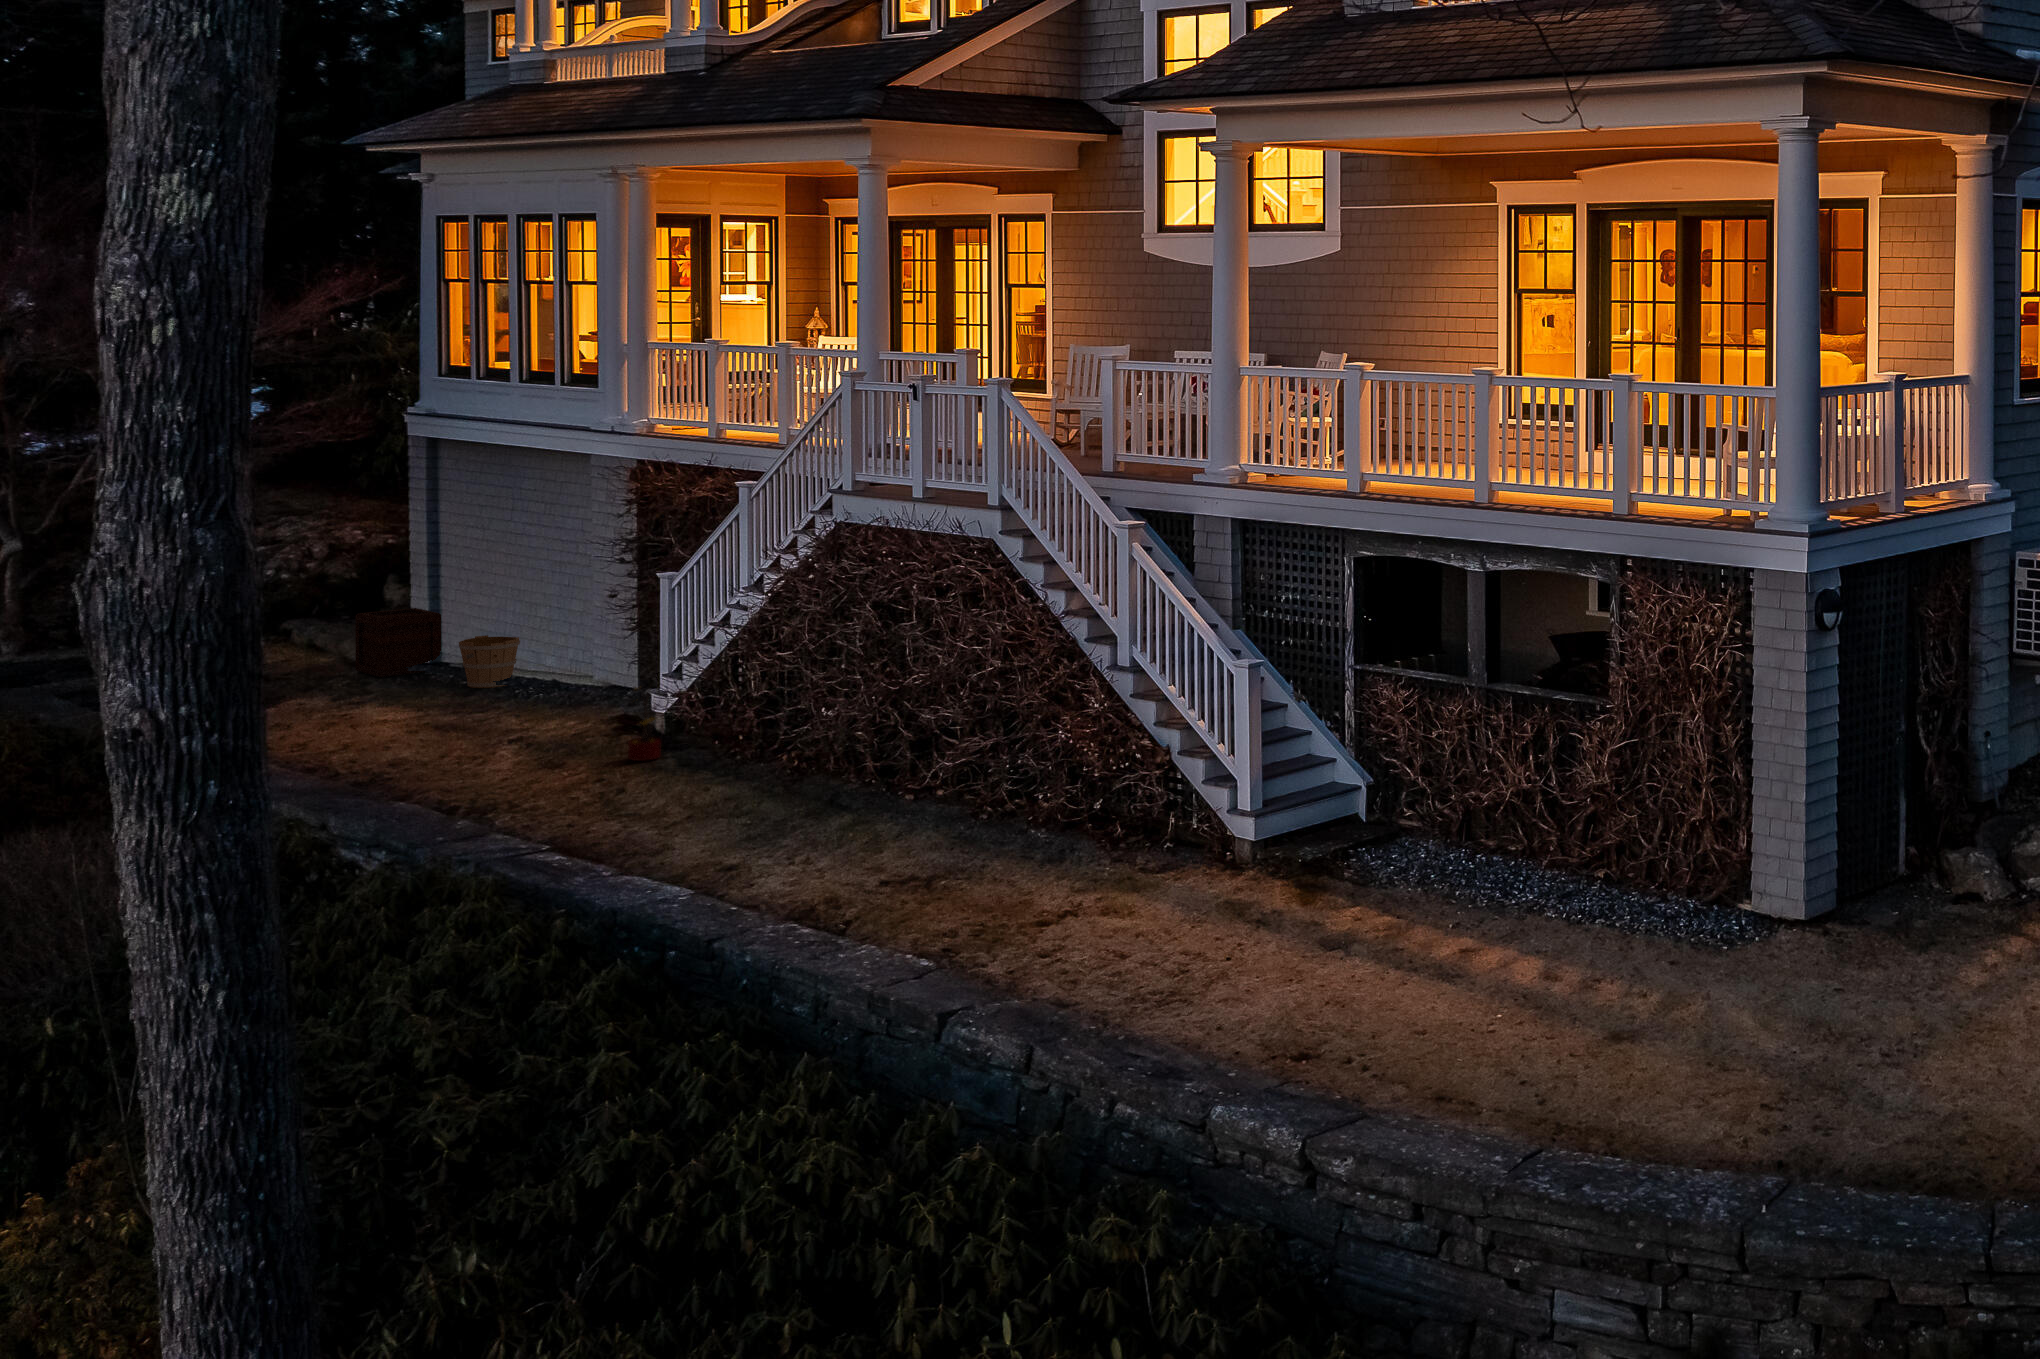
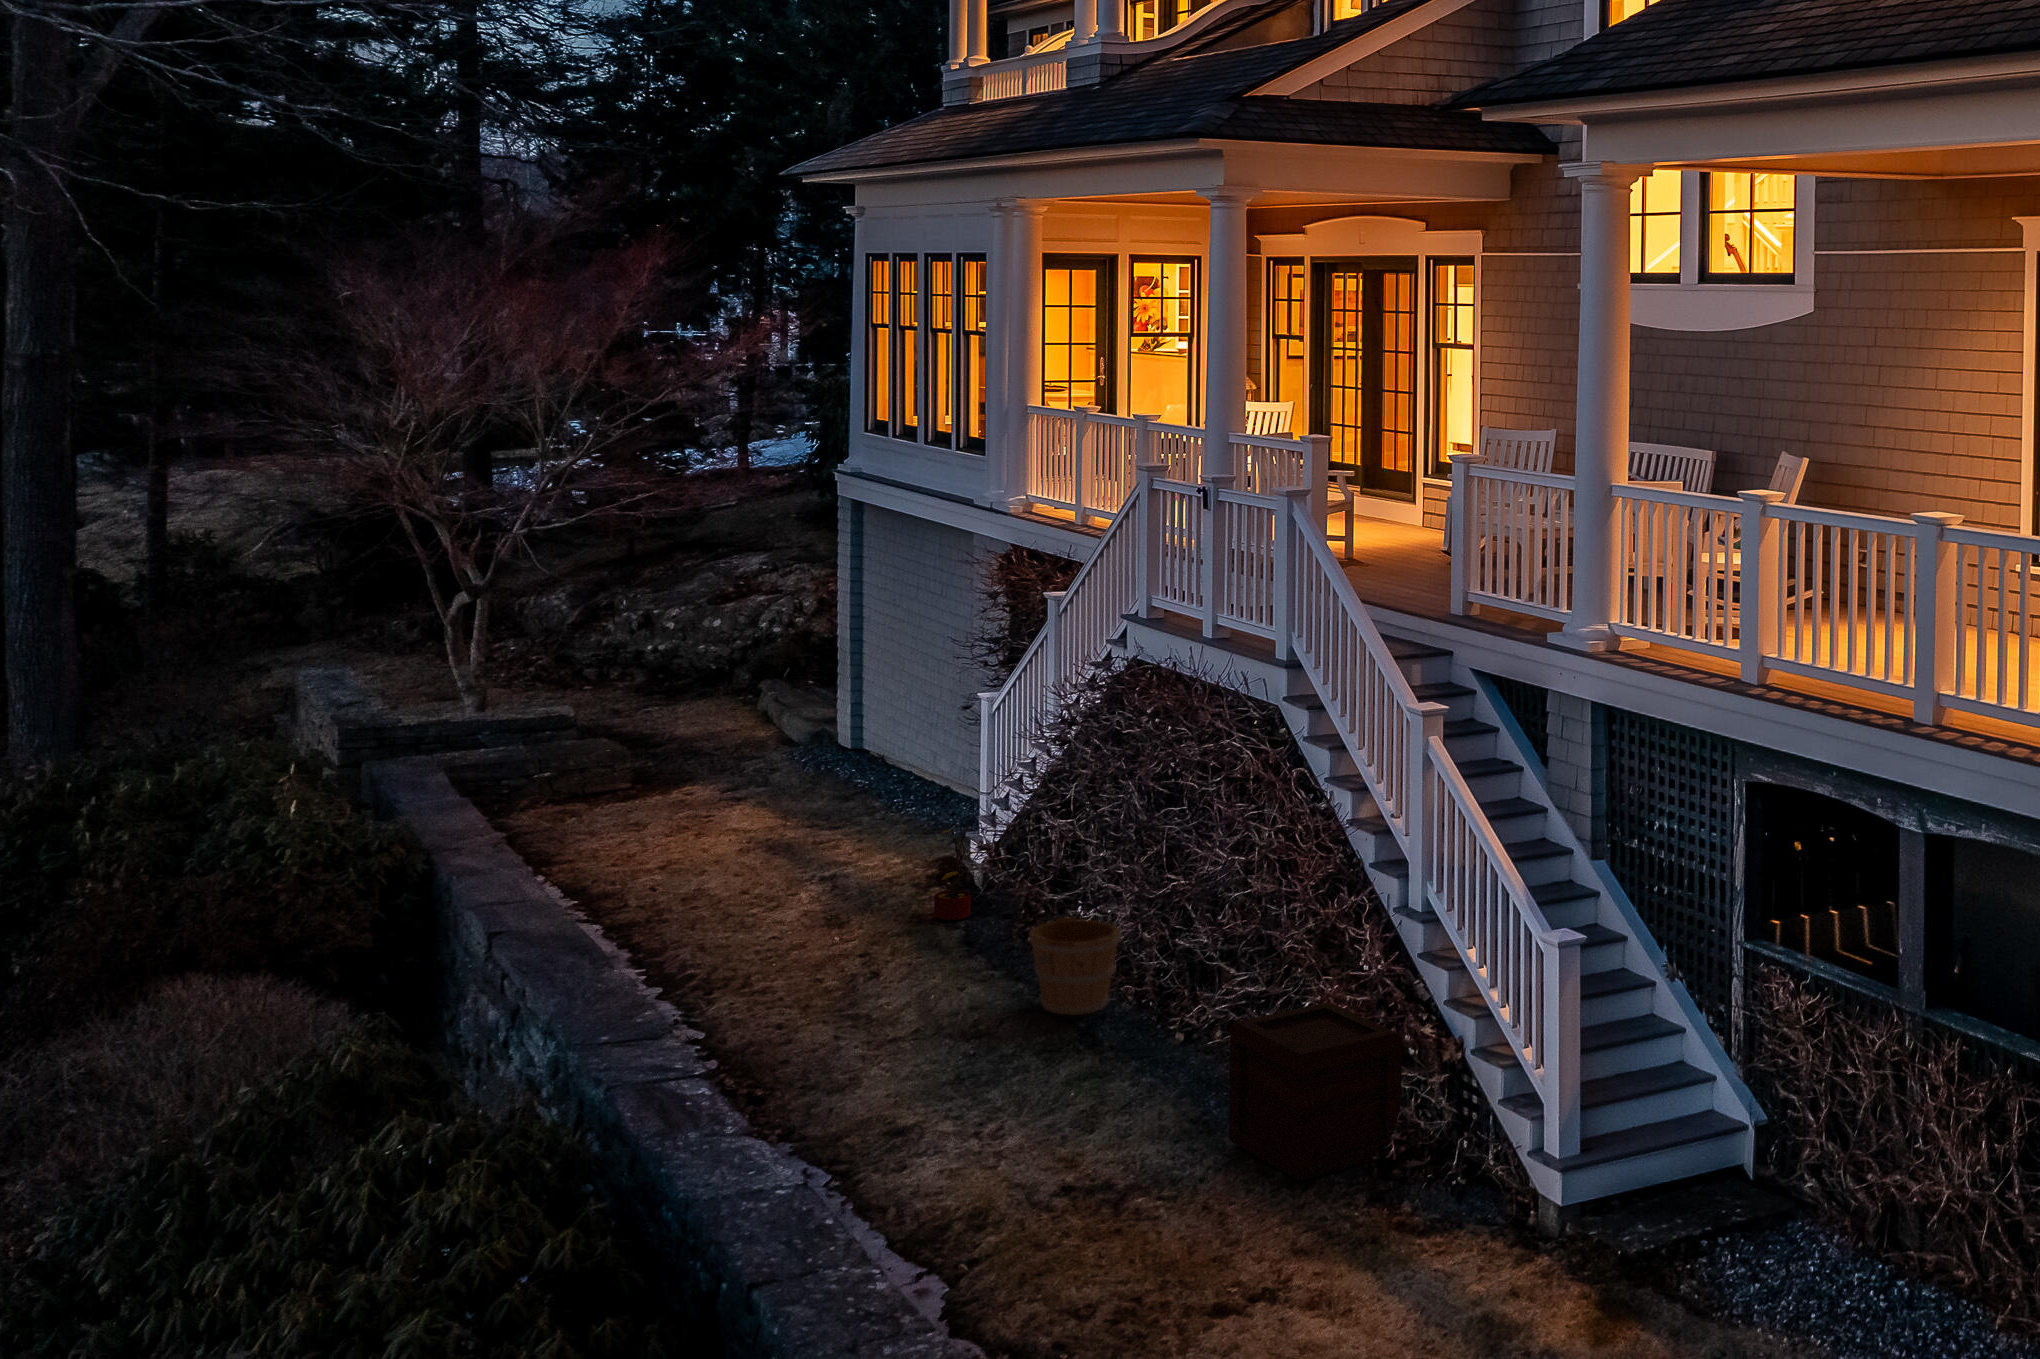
wooden crate: present [355,608,441,678] -> present [1229,1002,1402,1181]
wooden bucket: present [459,635,520,688] -> present [1029,917,1121,1015]

